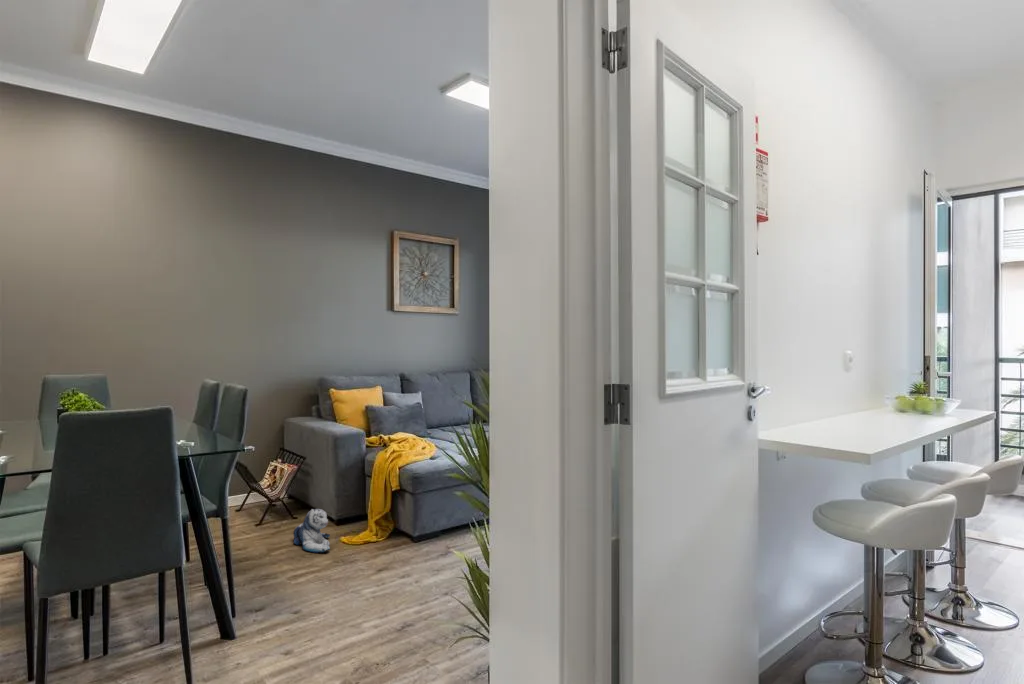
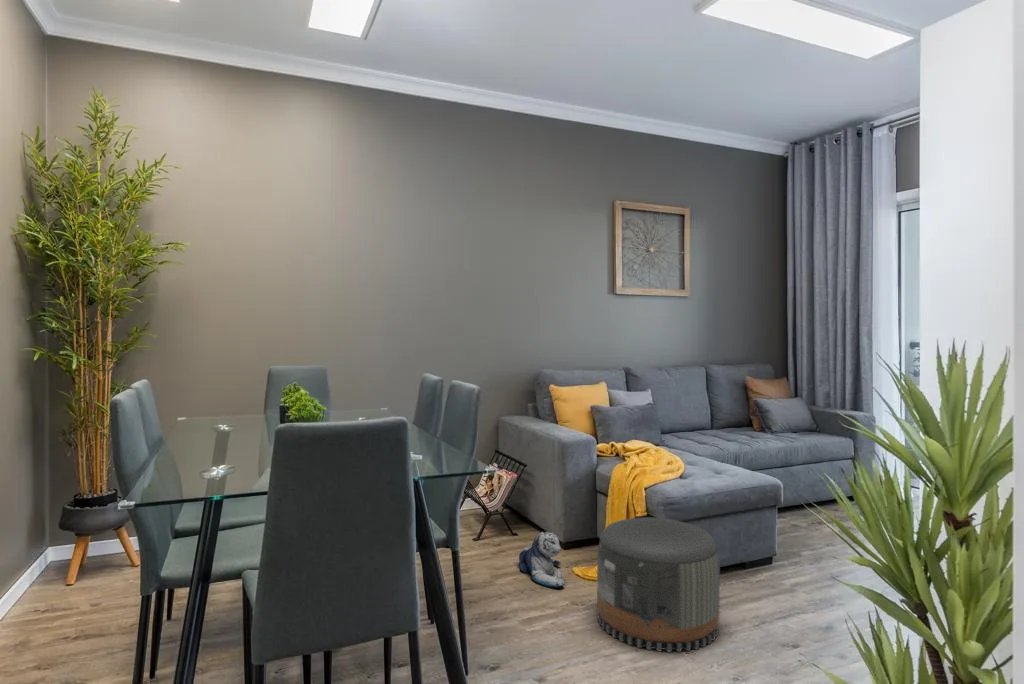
pouf: none [351,488,444,584] -> present [597,517,720,652]

